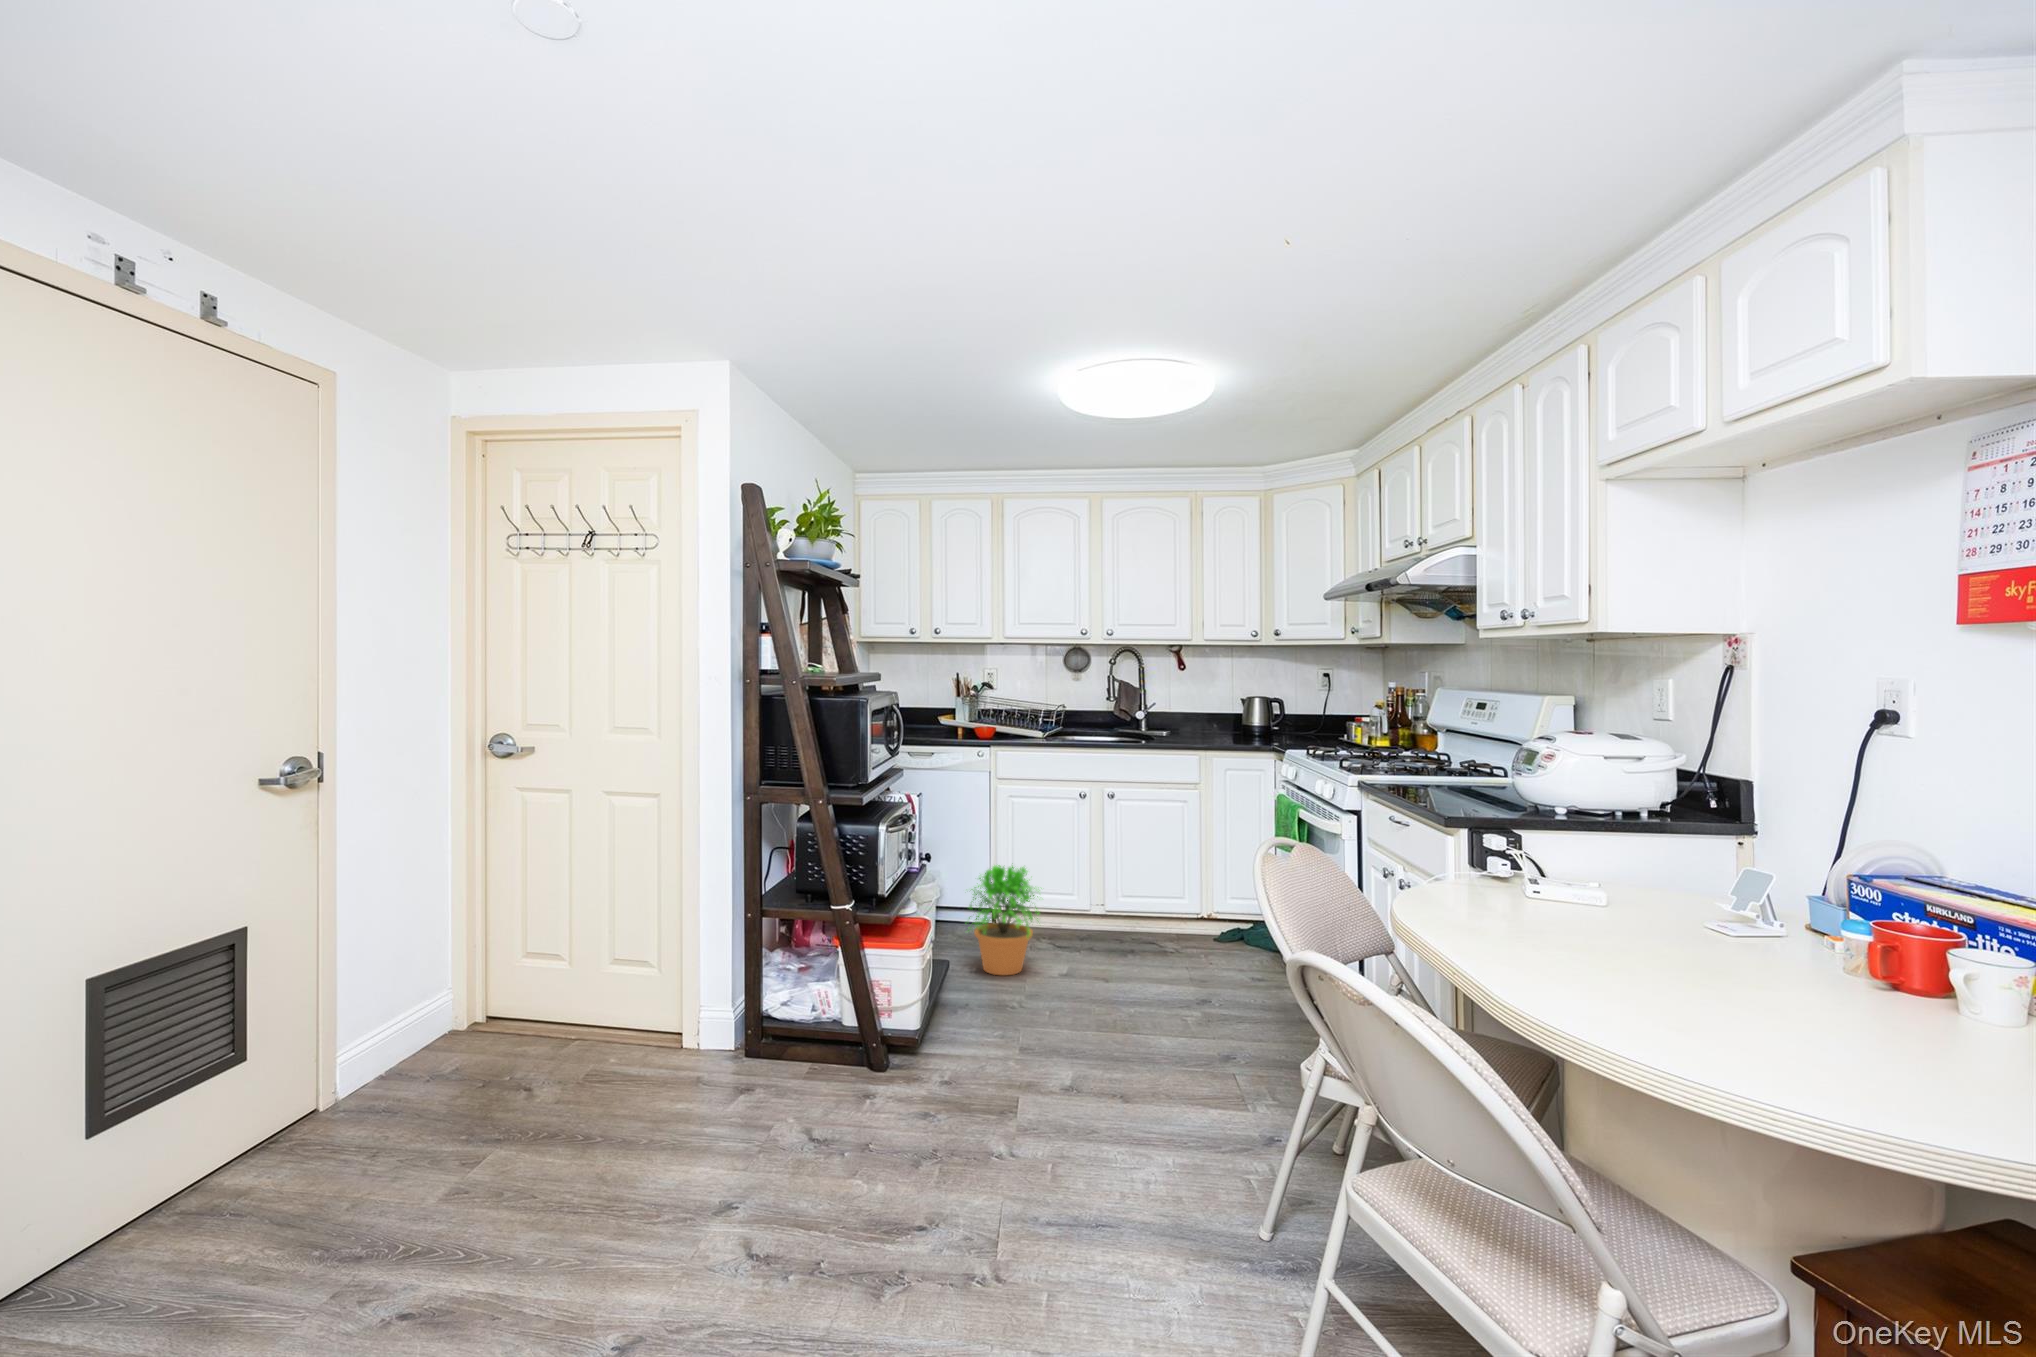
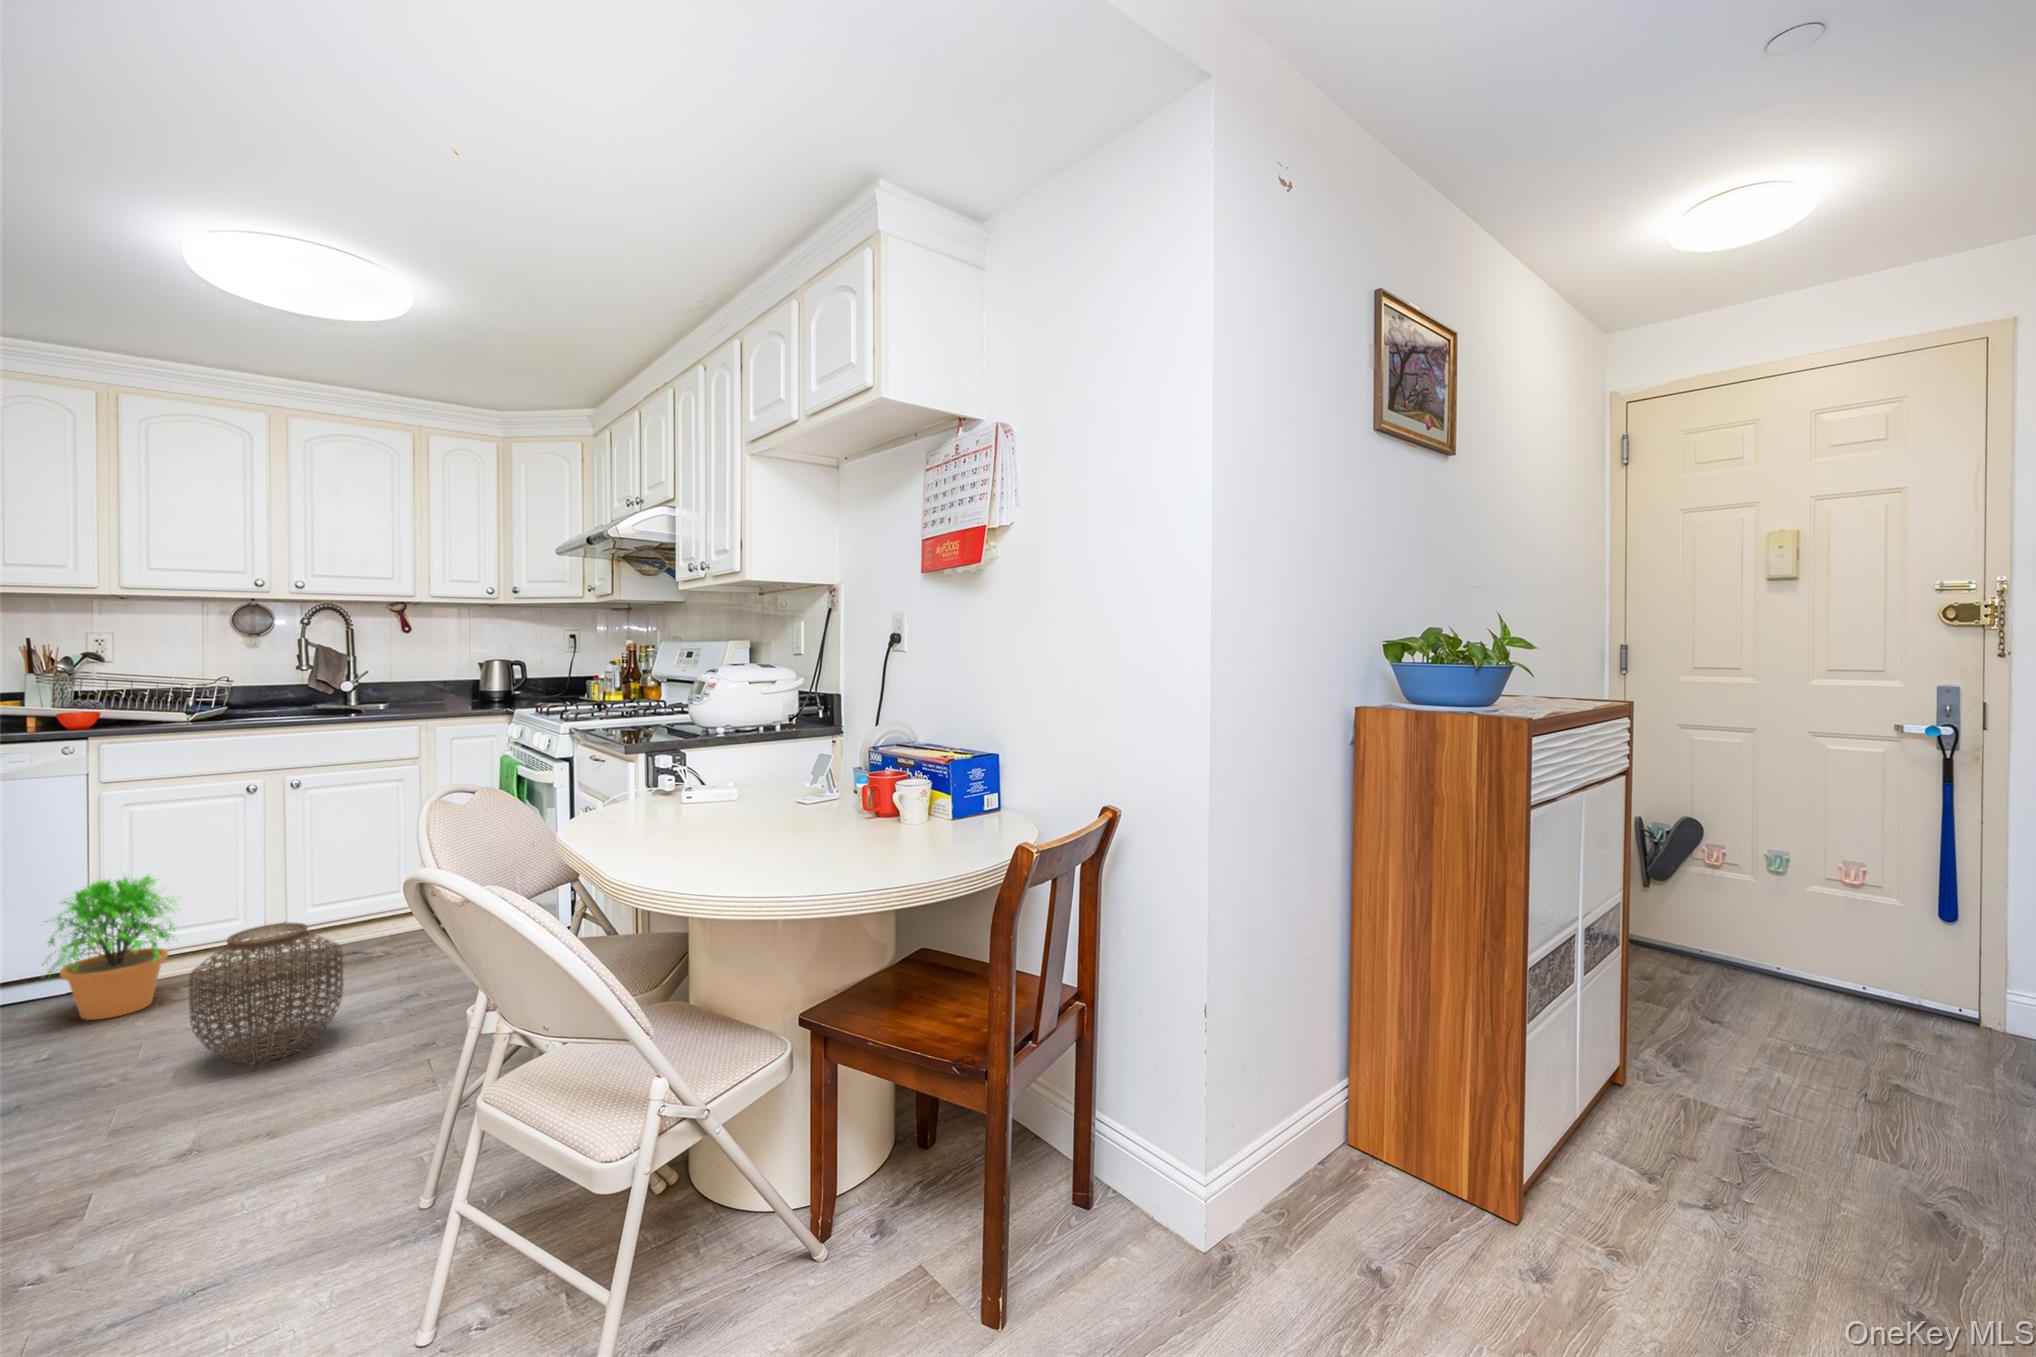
woven basket: none [1061,930,1162,1050] -> present [189,923,343,1063]

